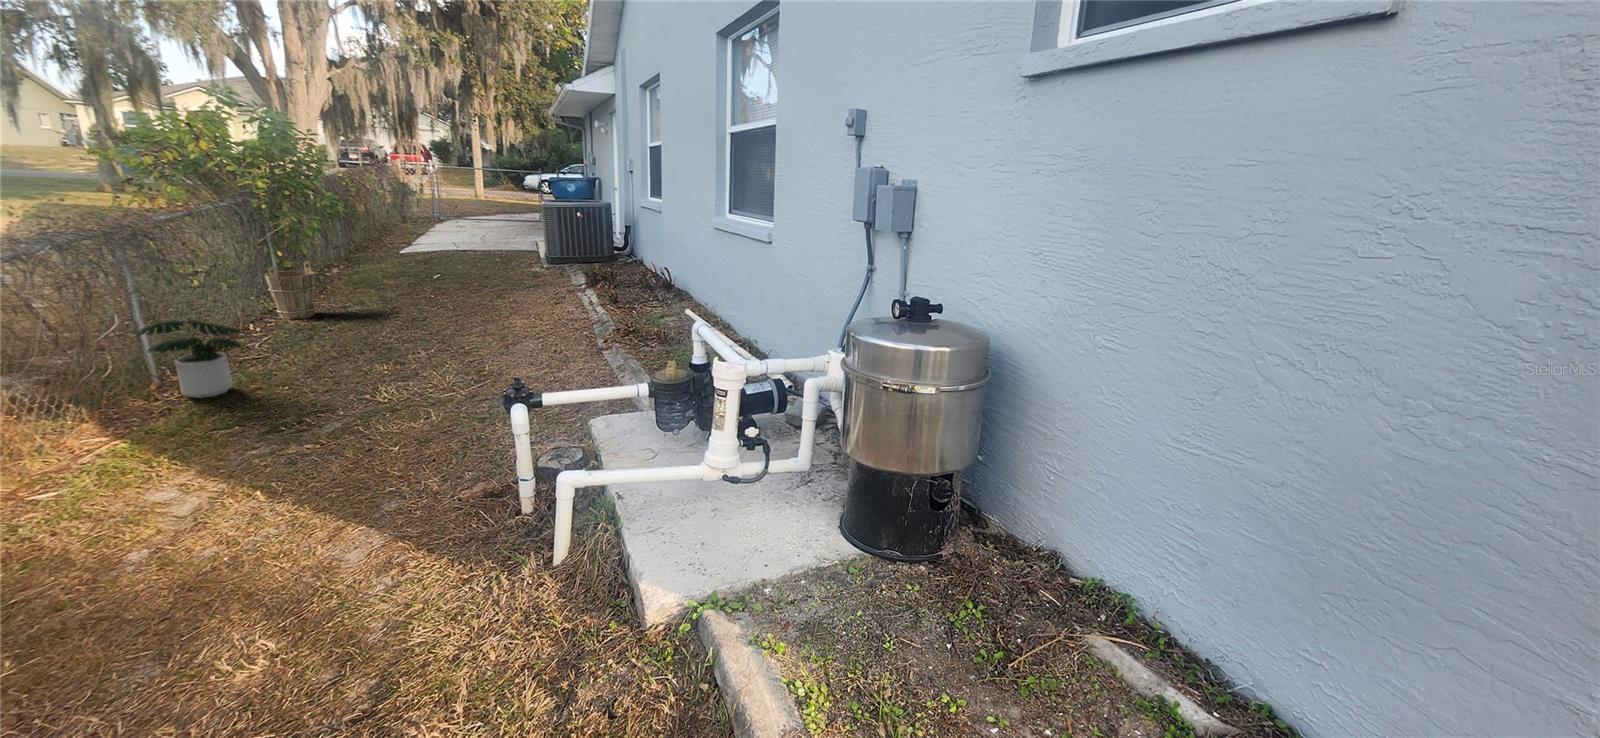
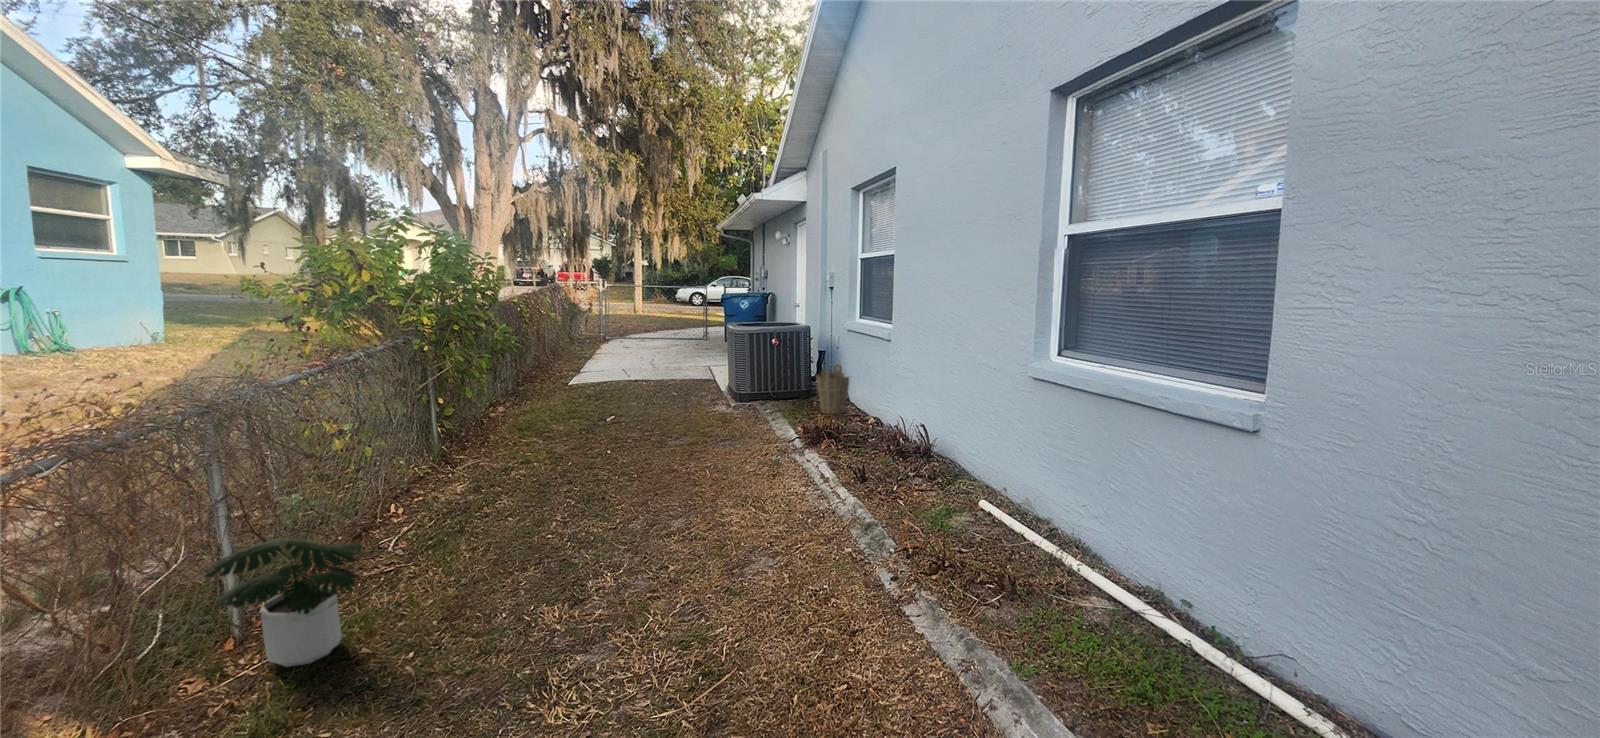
bucket: present [264,261,316,319] -> present [816,364,849,414]

